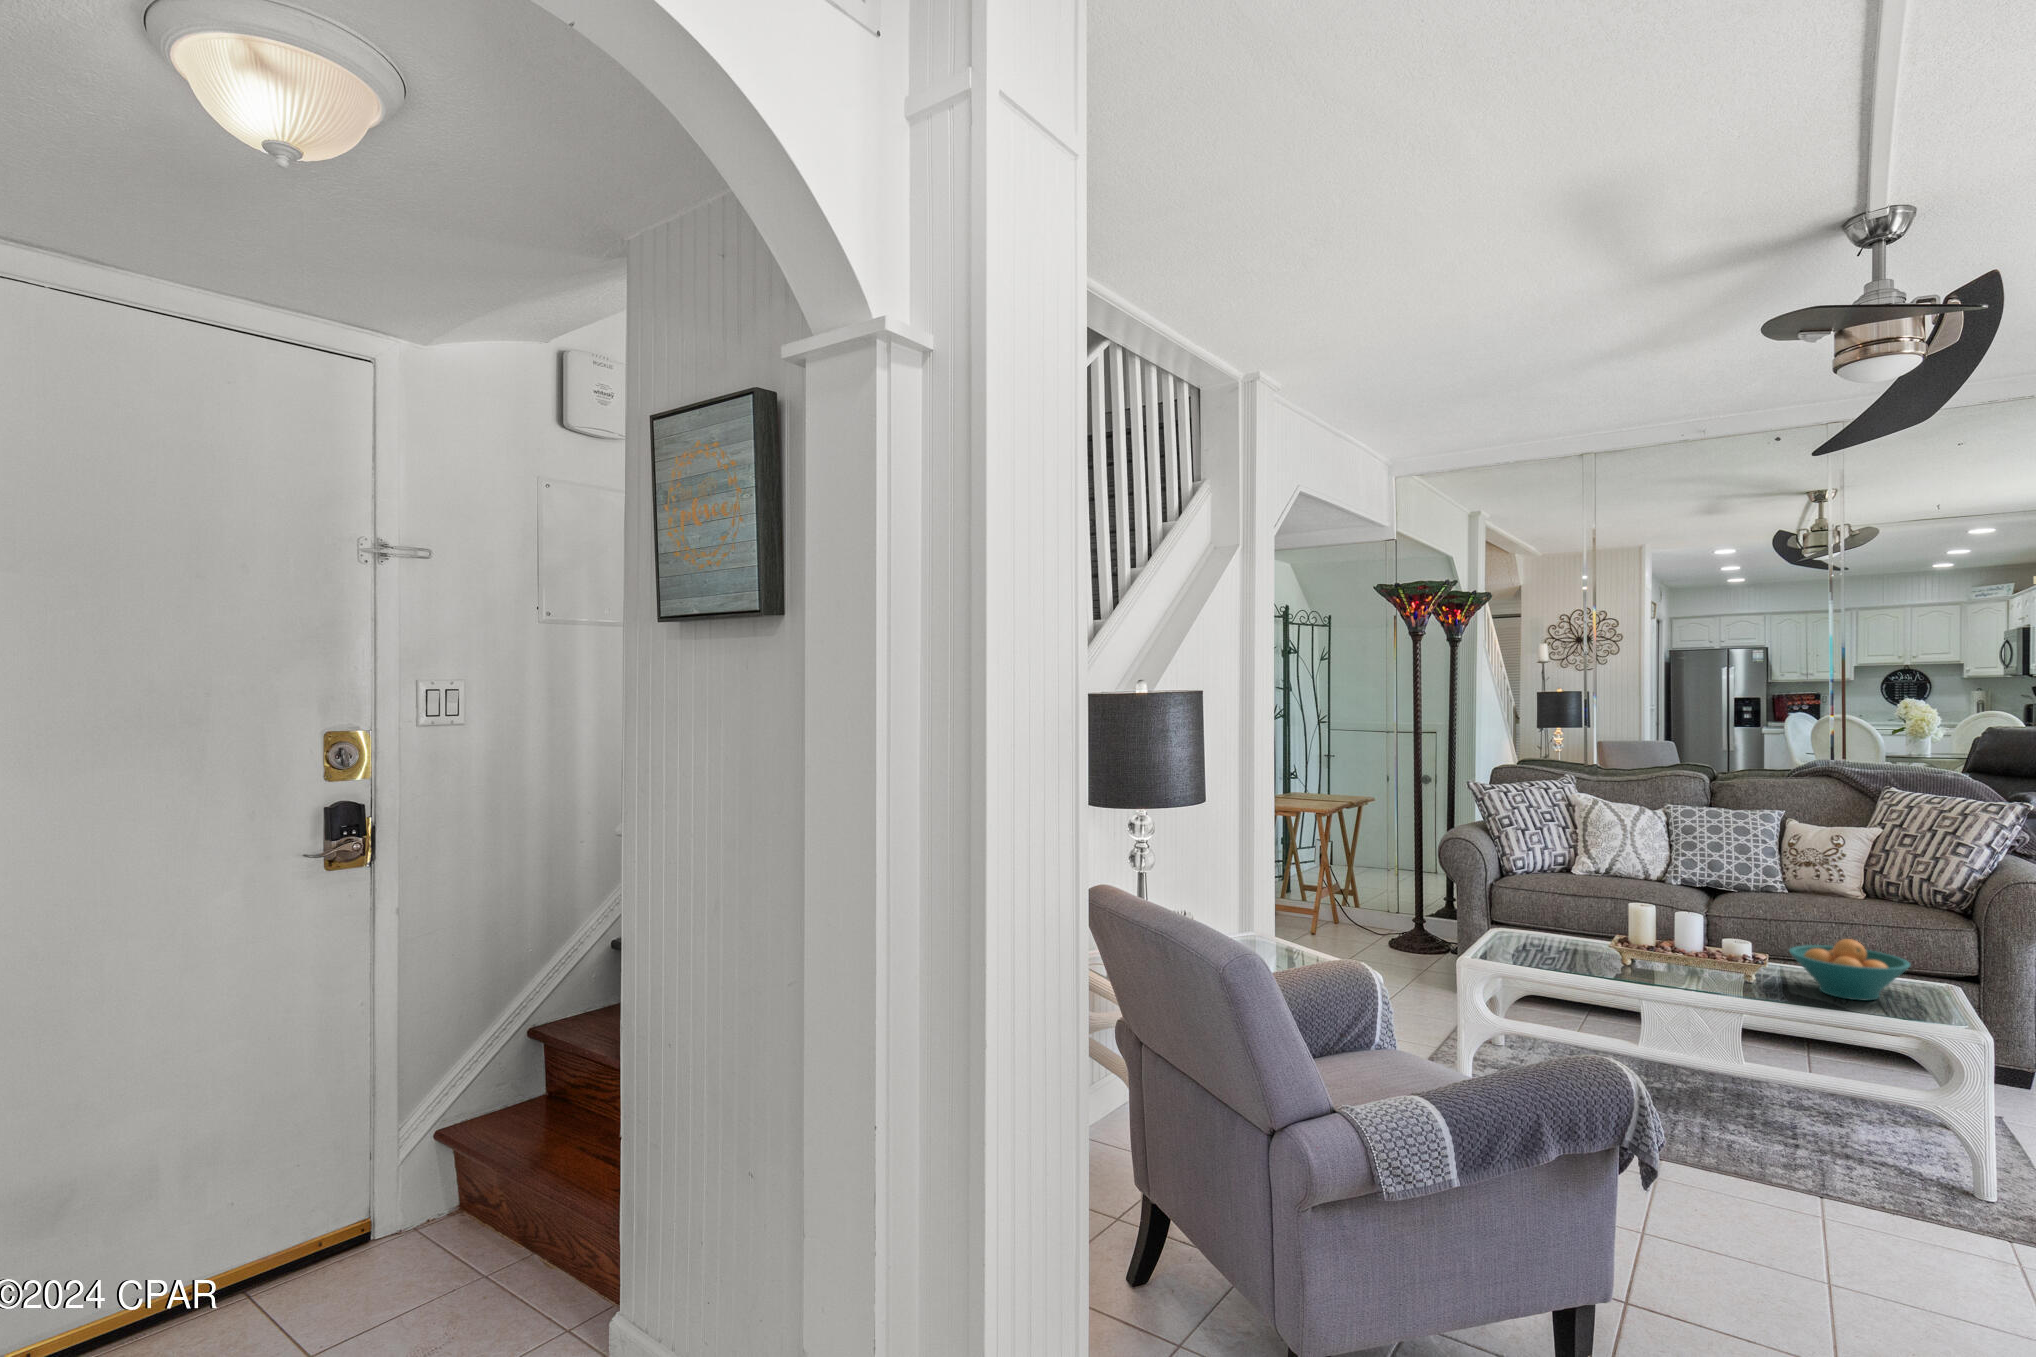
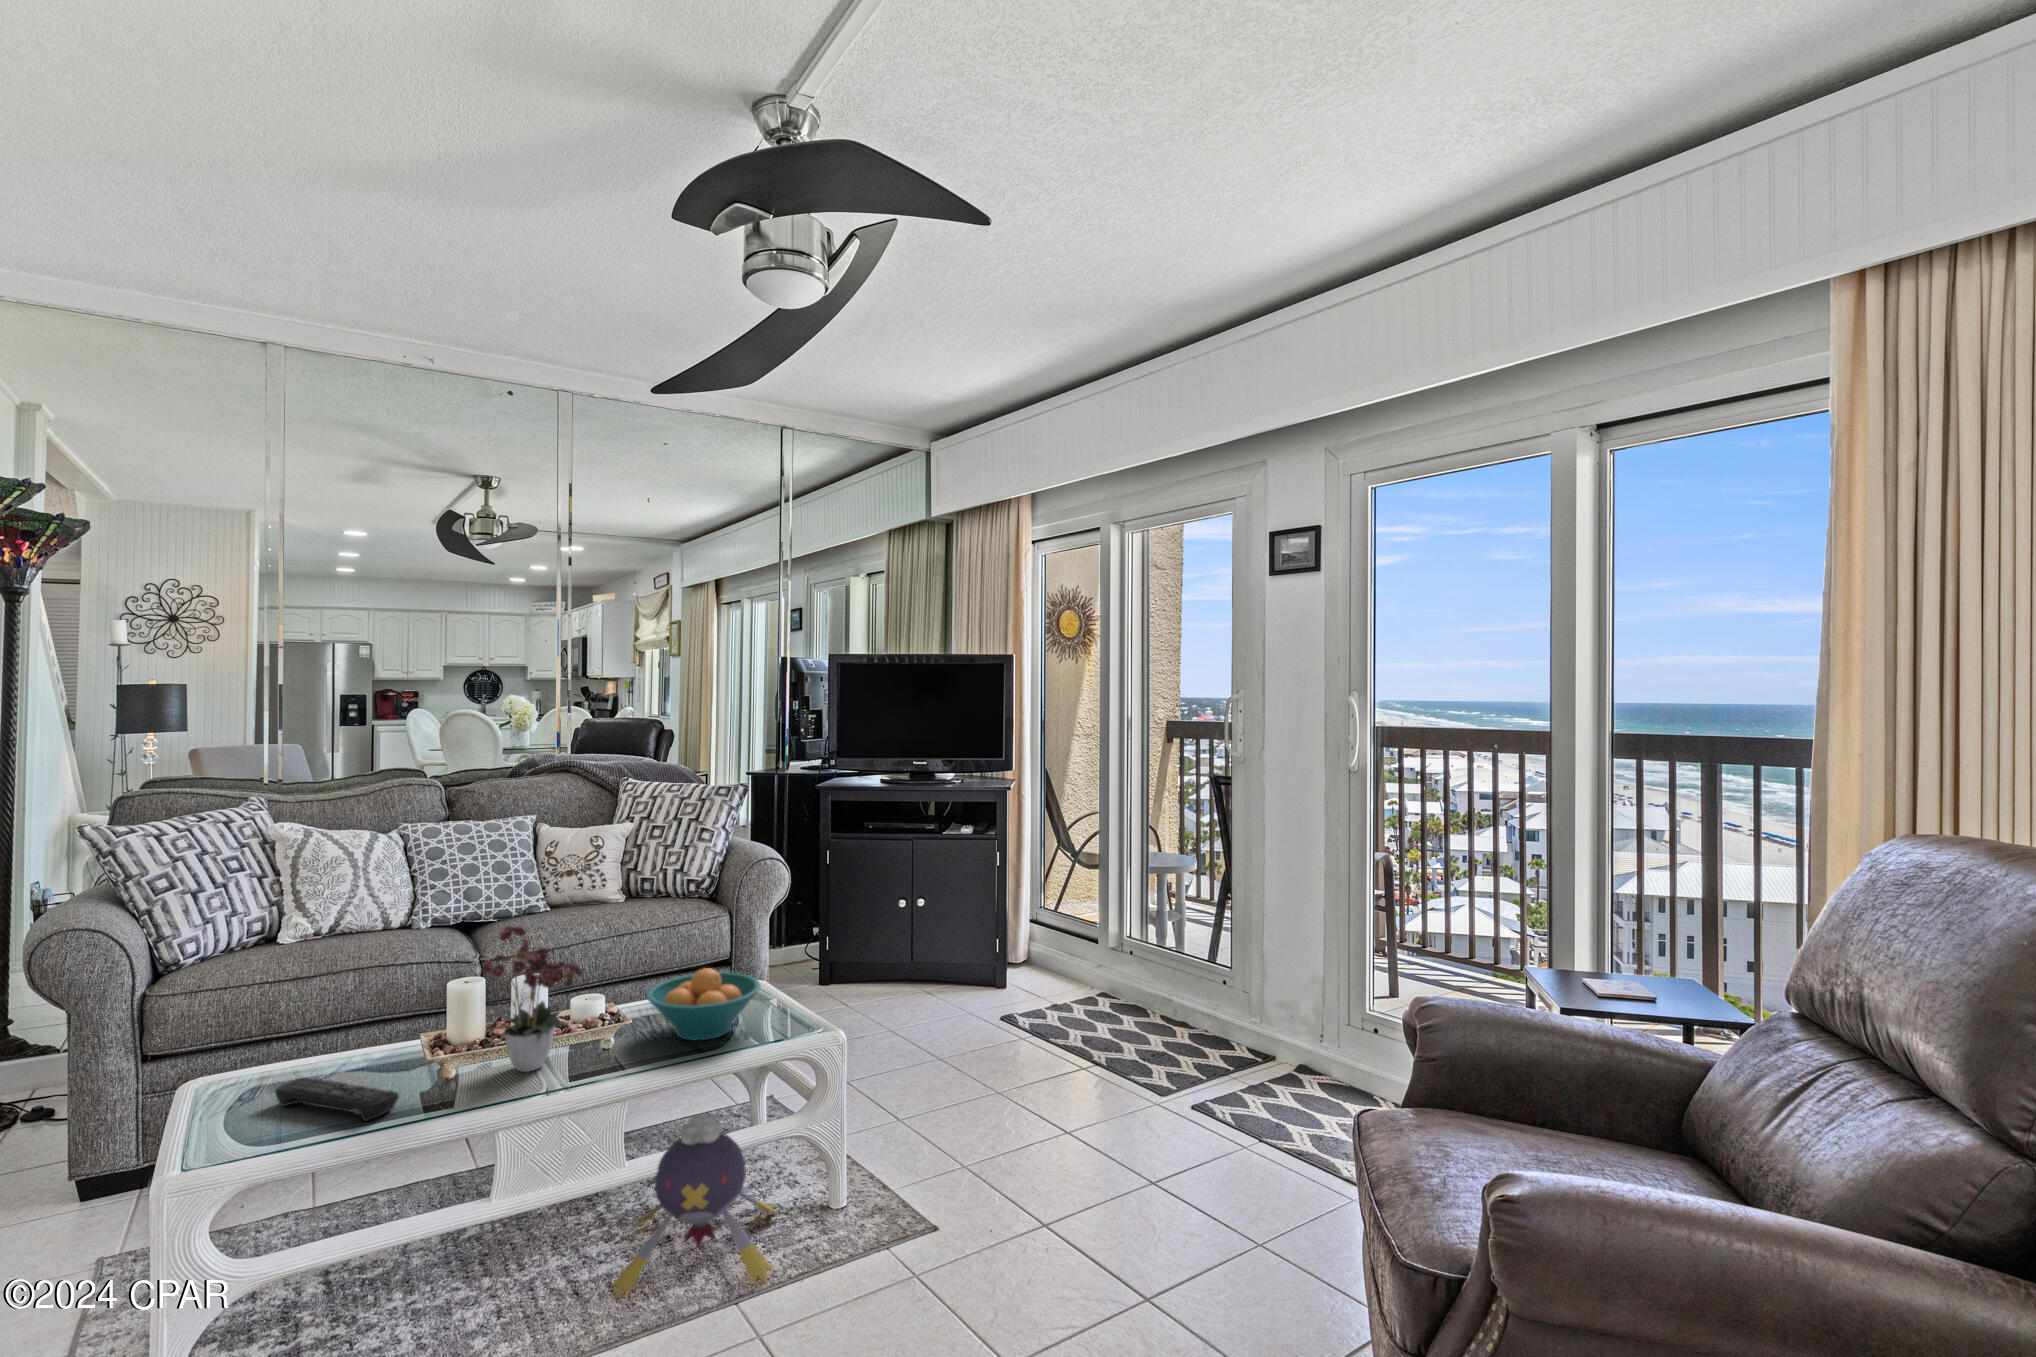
flower arrangement: none [1645,860,1730,975] -> present [483,926,583,1072]
remote control: none [1526,936,1586,966] -> present [275,1078,399,1121]
plush toy: none [1726,1047,1913,1199] -> present [612,1113,777,1297]

